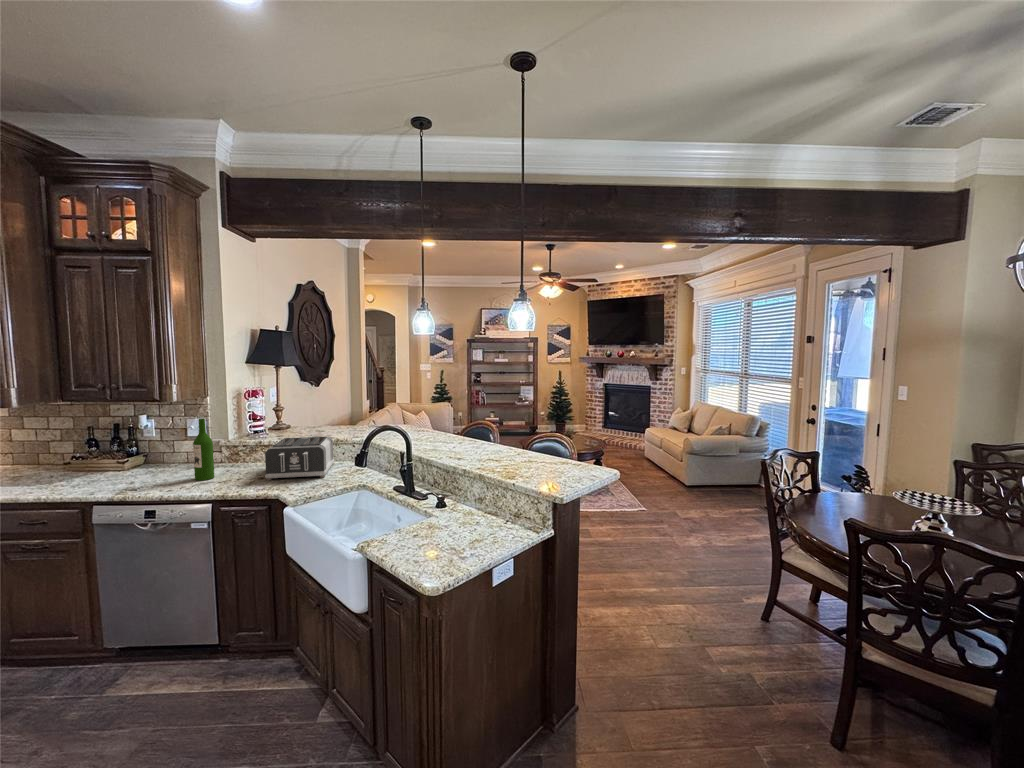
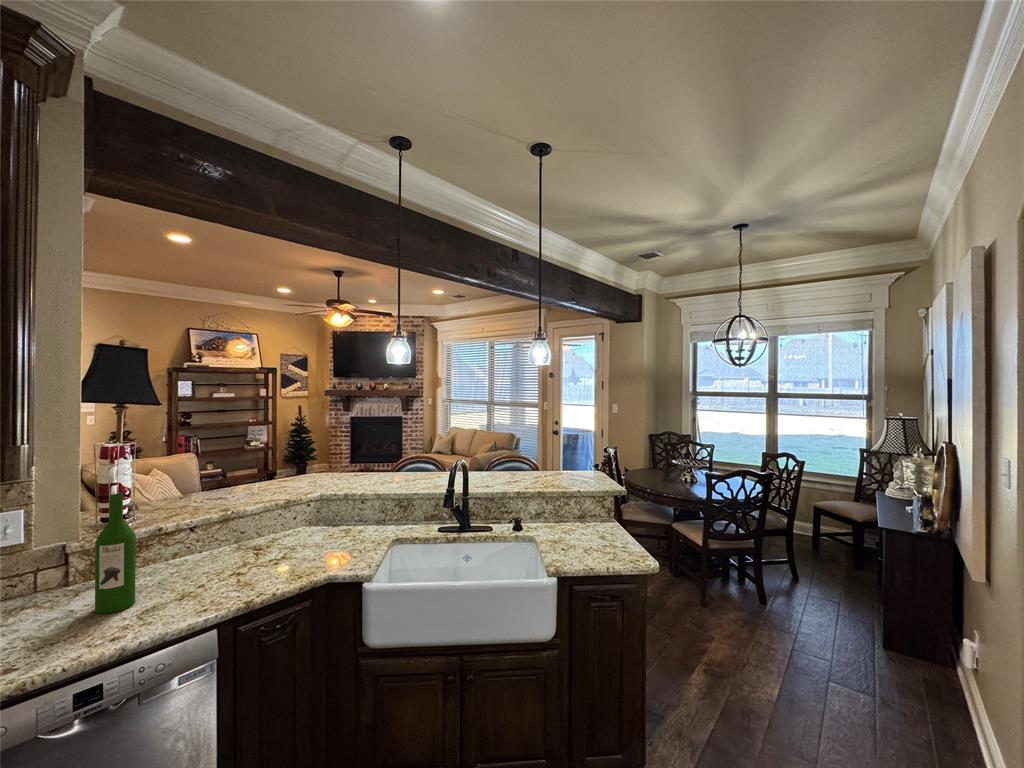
toaster: present [265,437,334,480] -> none [208,497,330,575]

